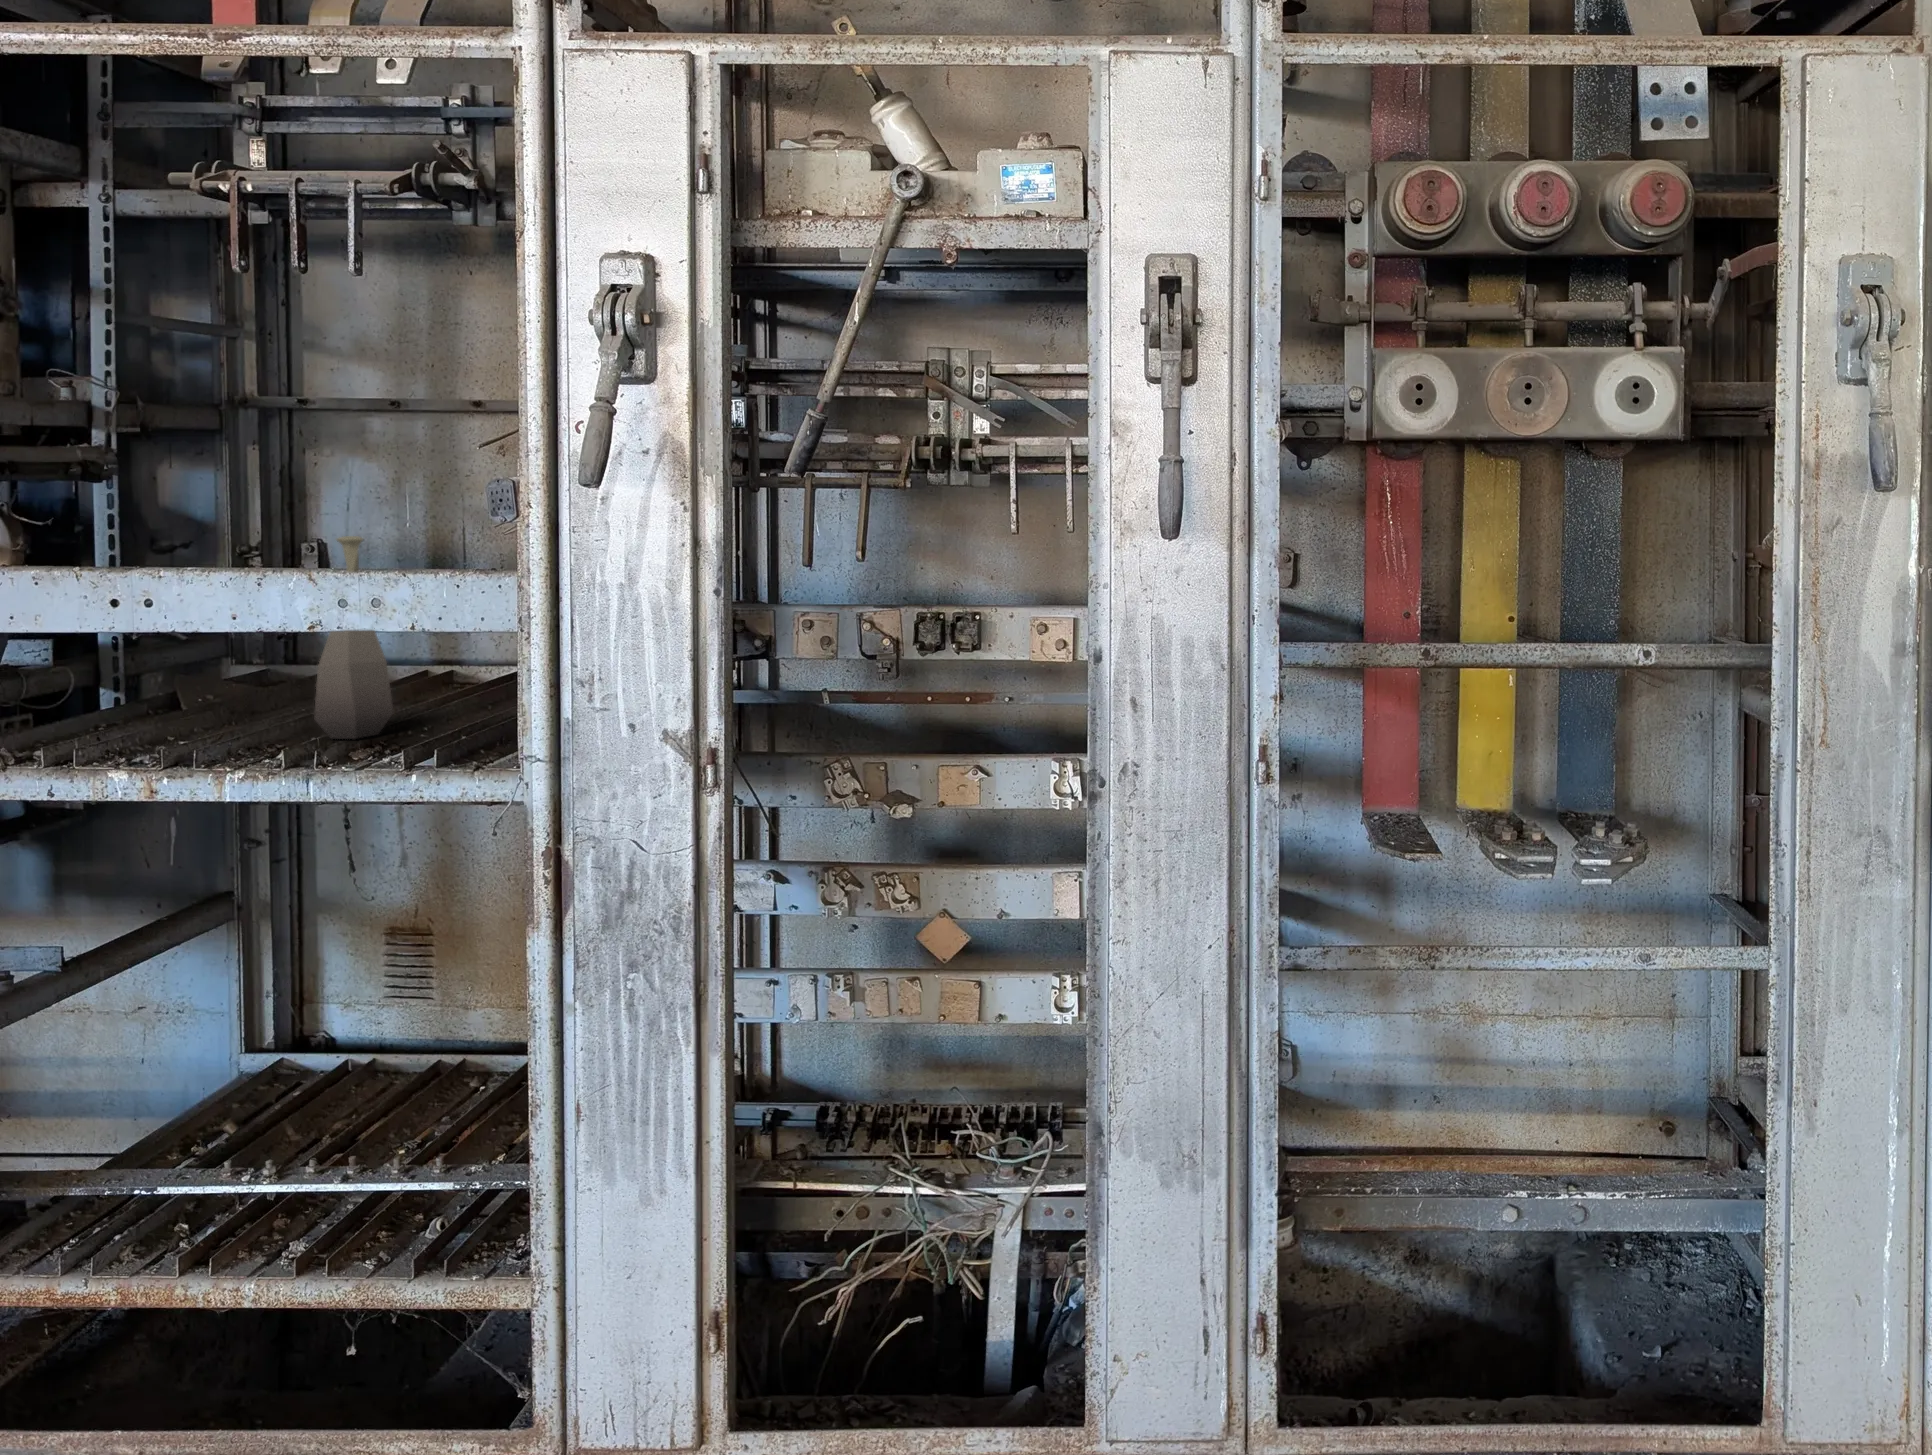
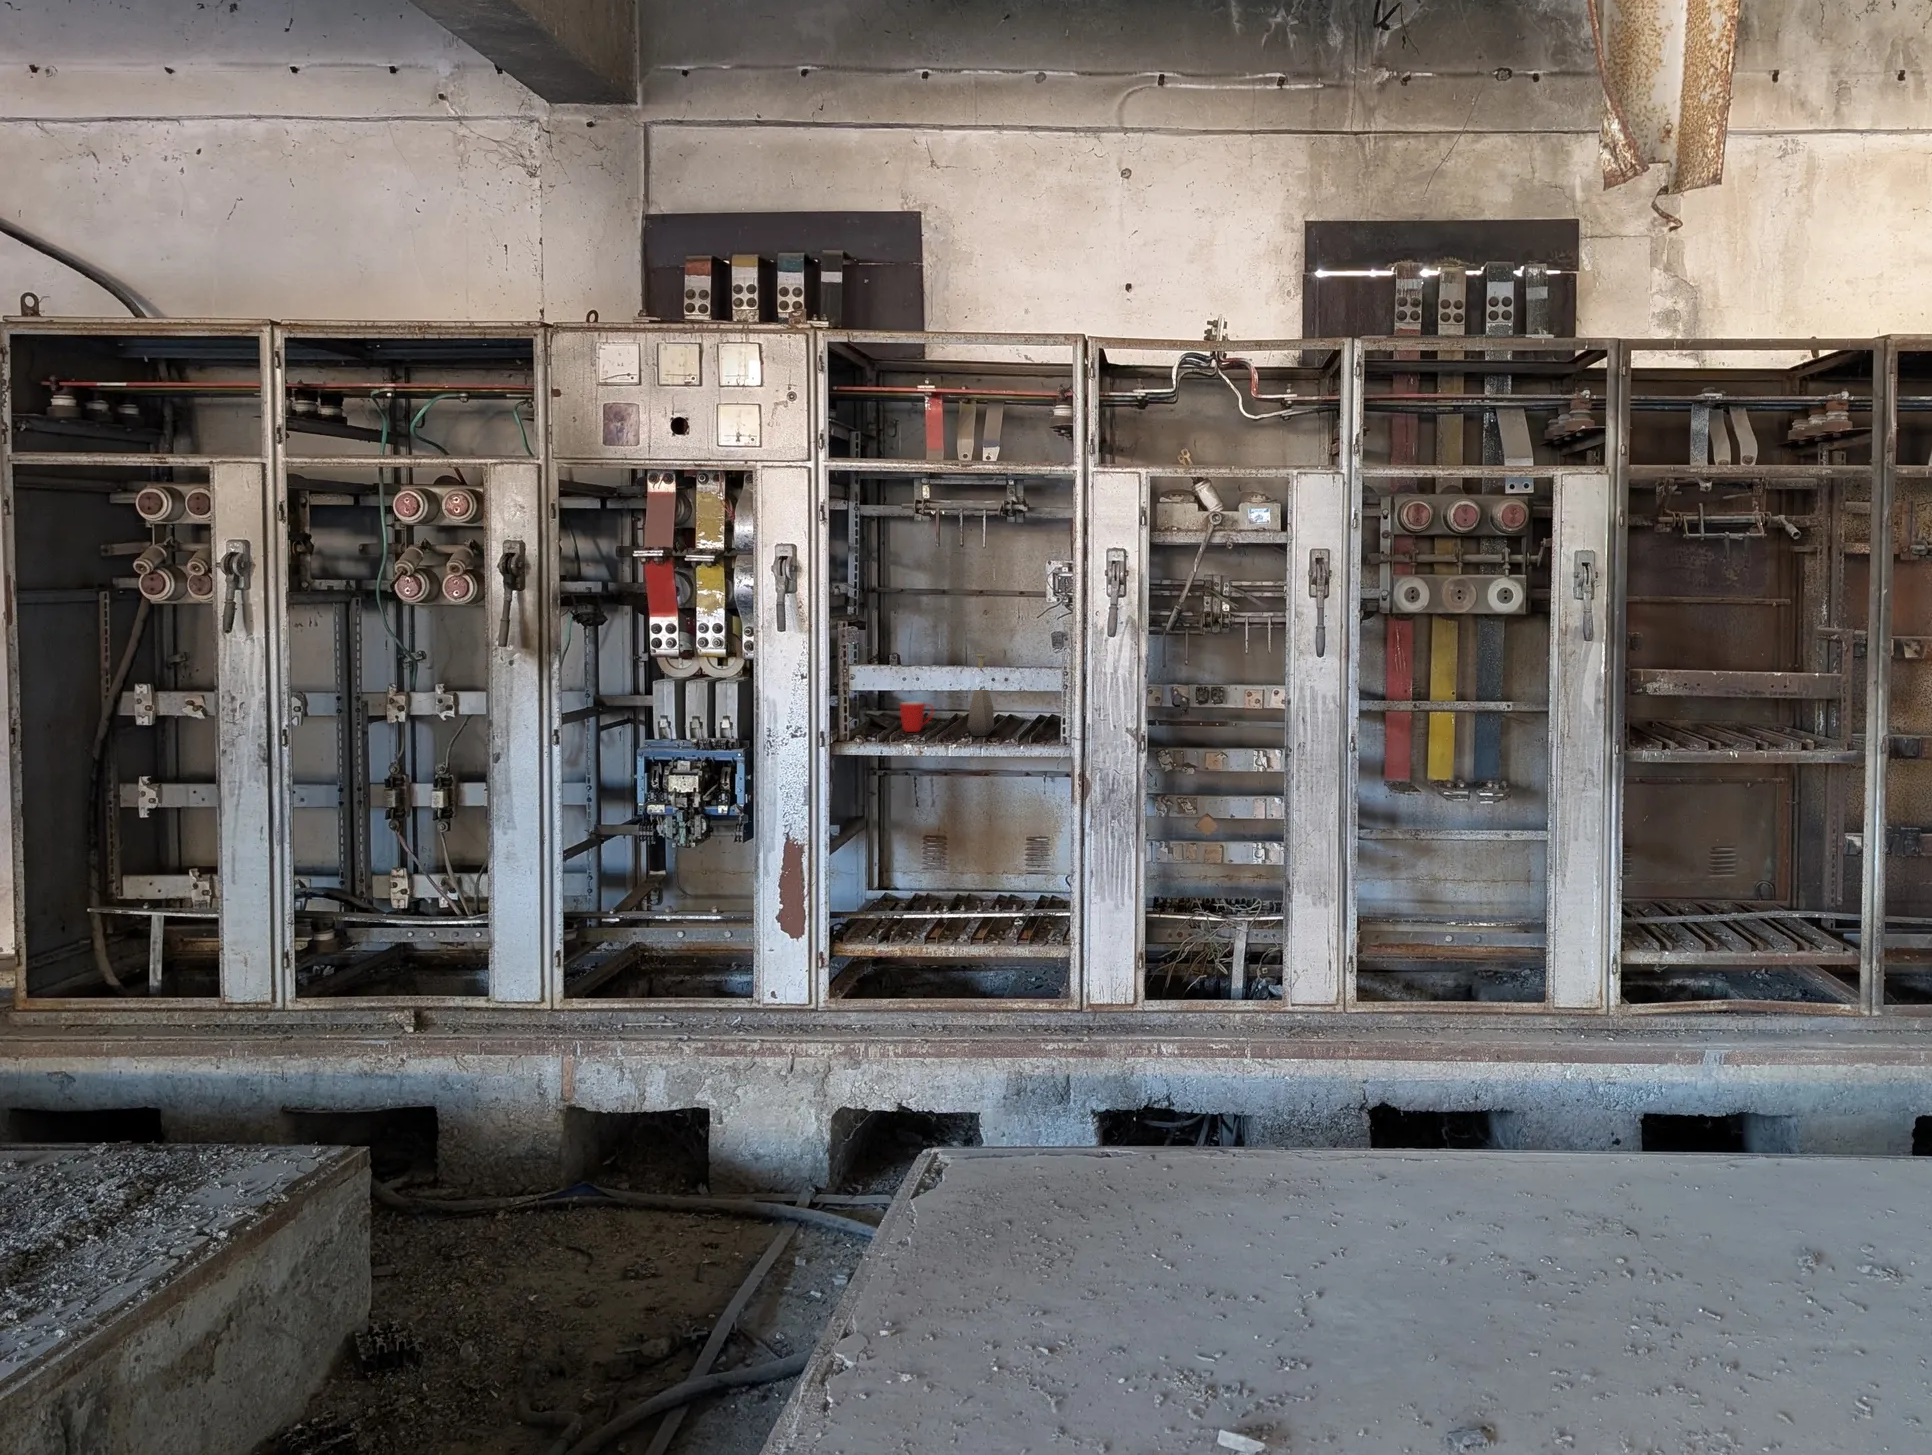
mug: none [180,652,282,726] -> present [900,702,932,732]

